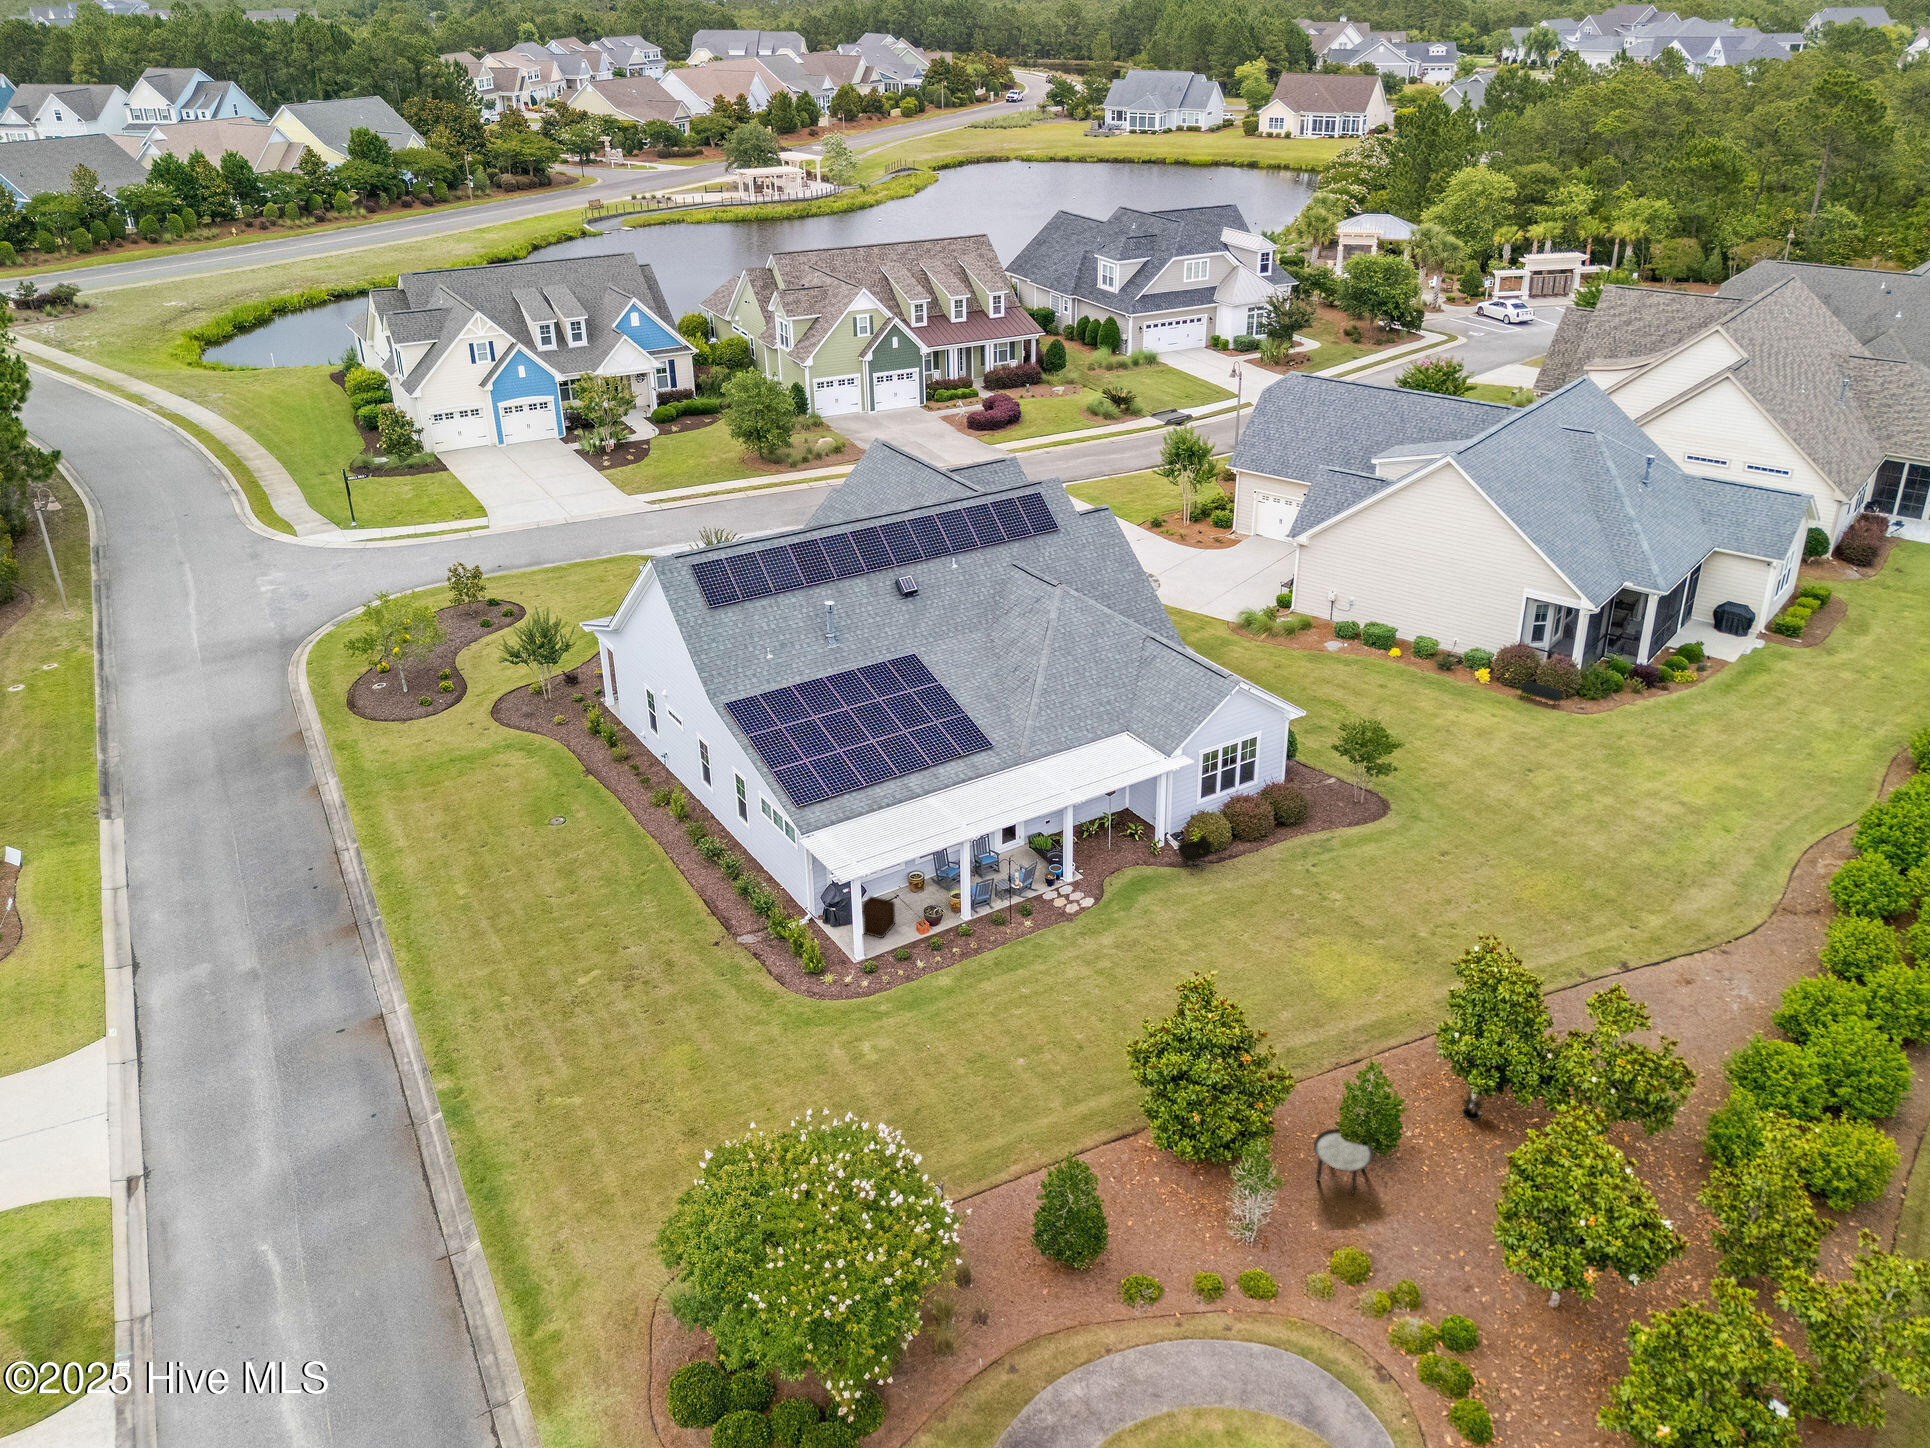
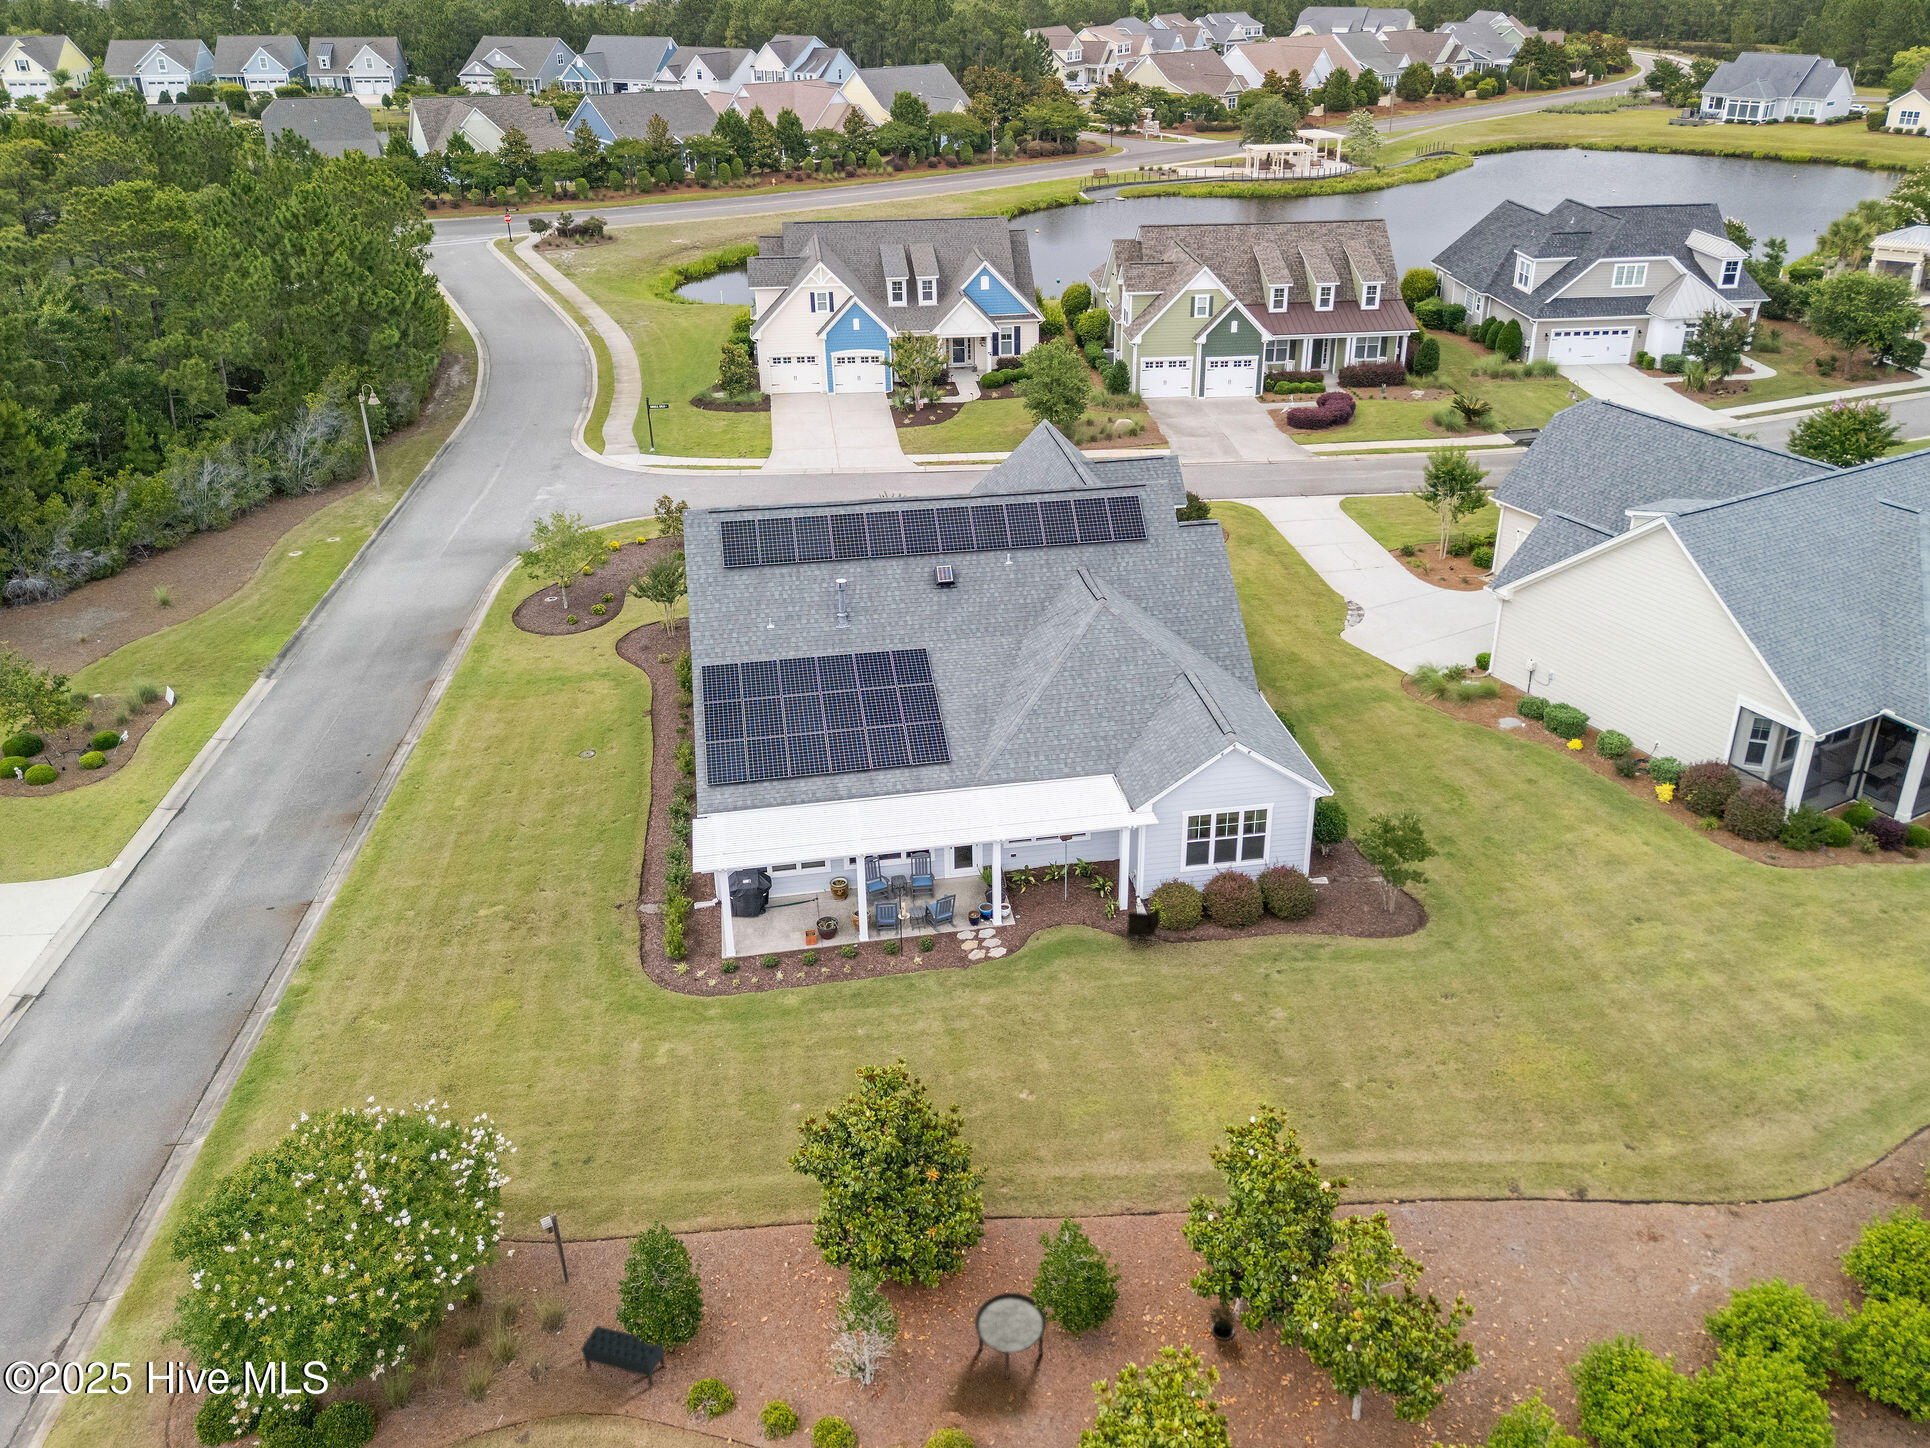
bench: present [1520,681,1562,707] -> present [581,1326,665,1388]
wooden crate: present [863,896,896,938] -> none [747,893,790,940]

